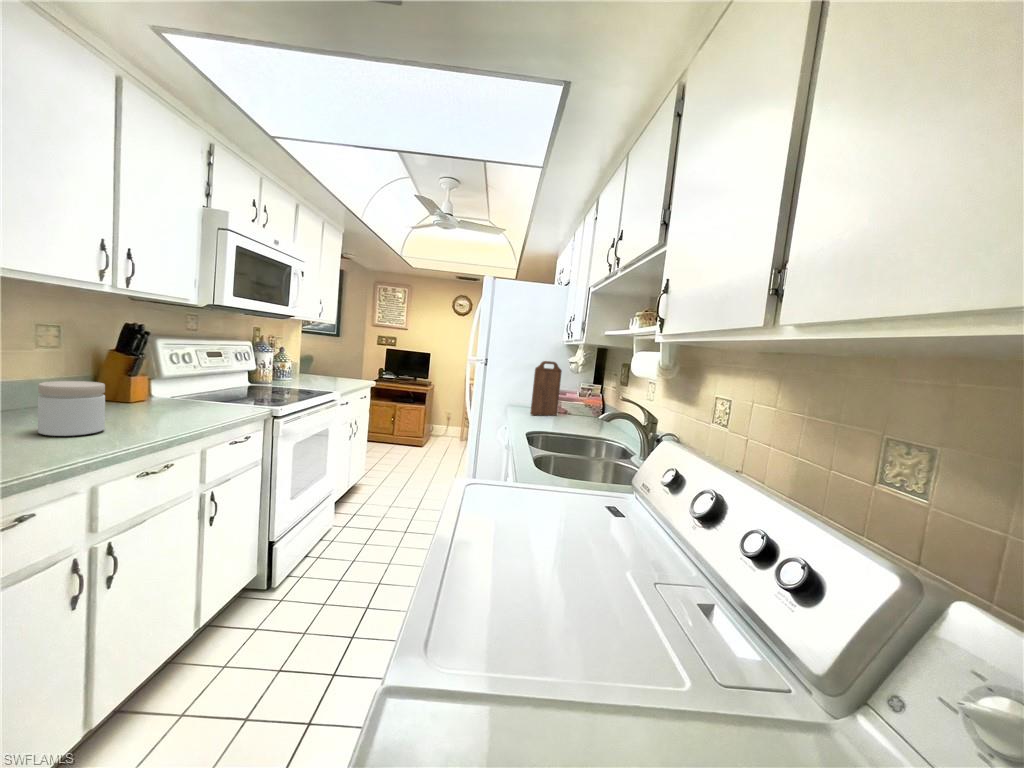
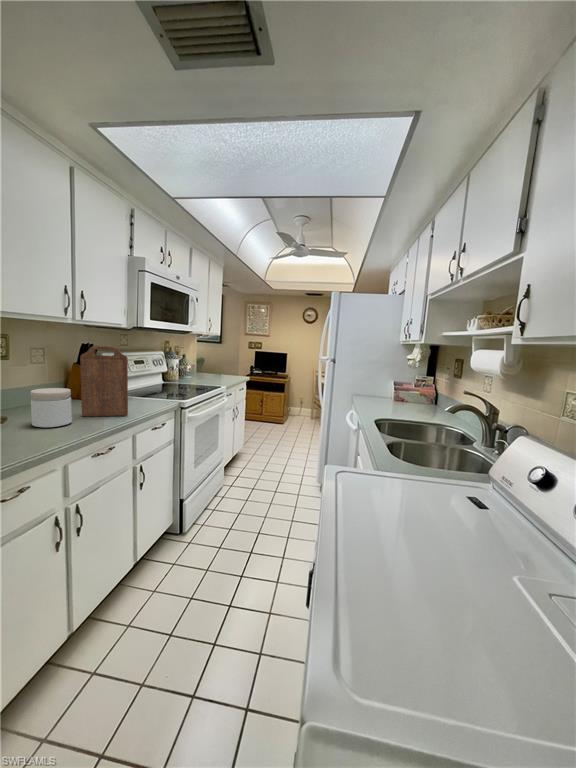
cutting board: present [530,361,562,415] -> present [80,346,128,416]

